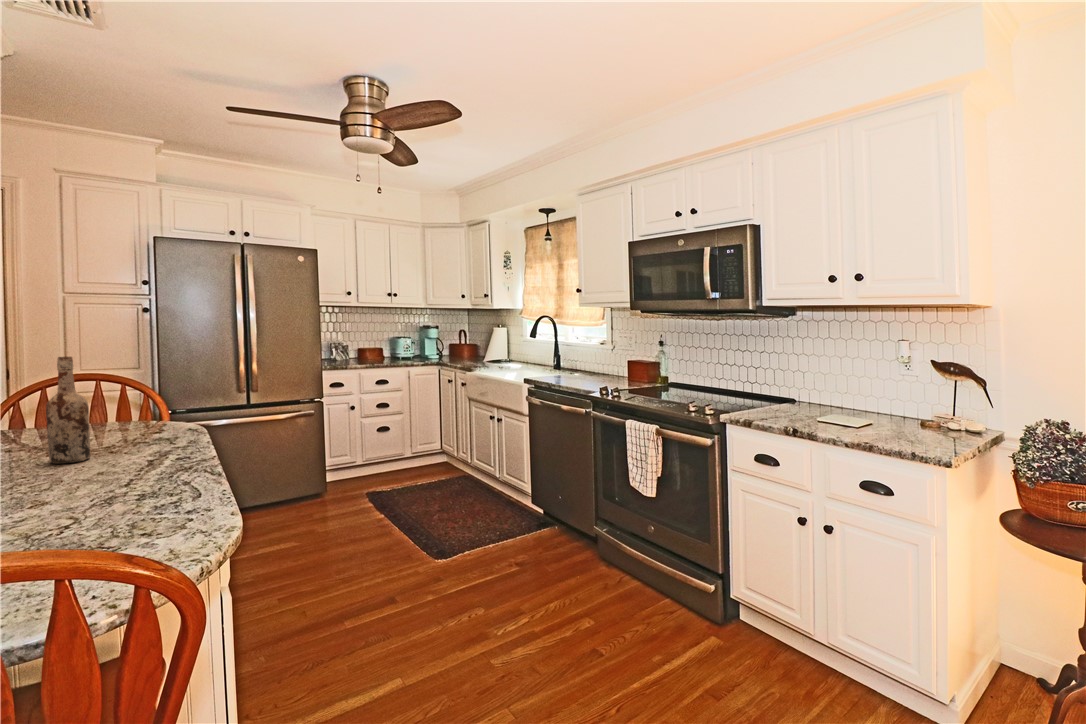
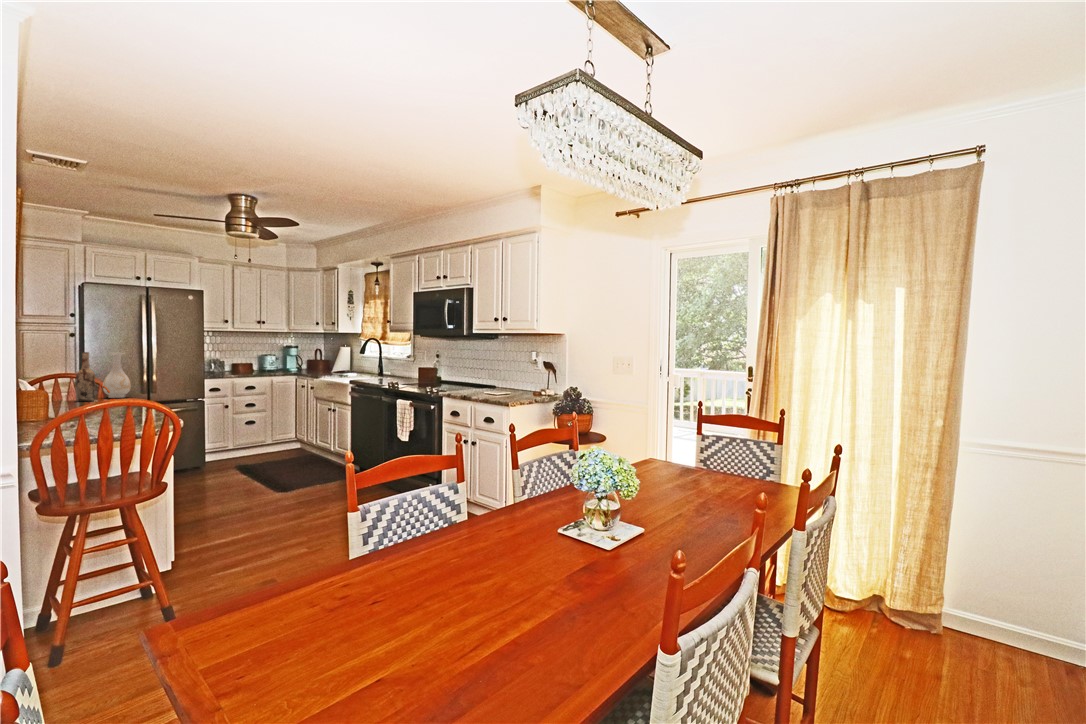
vase: none [122,352,177,442] -> present [103,353,131,398]

